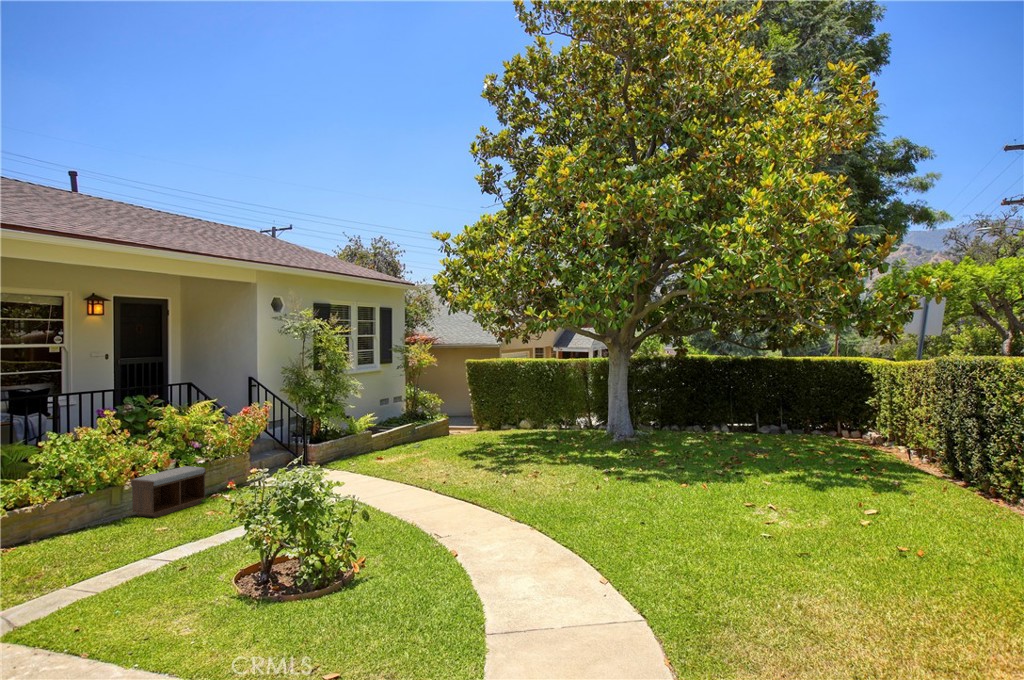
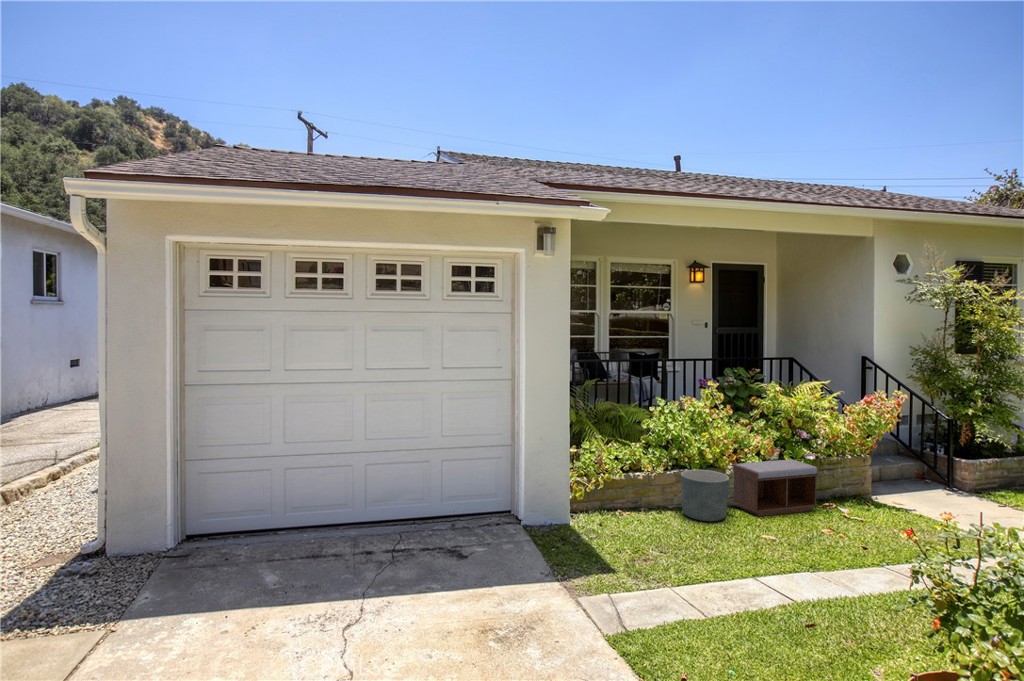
planter: none [76,489,126,535] -> present [681,470,729,521]

